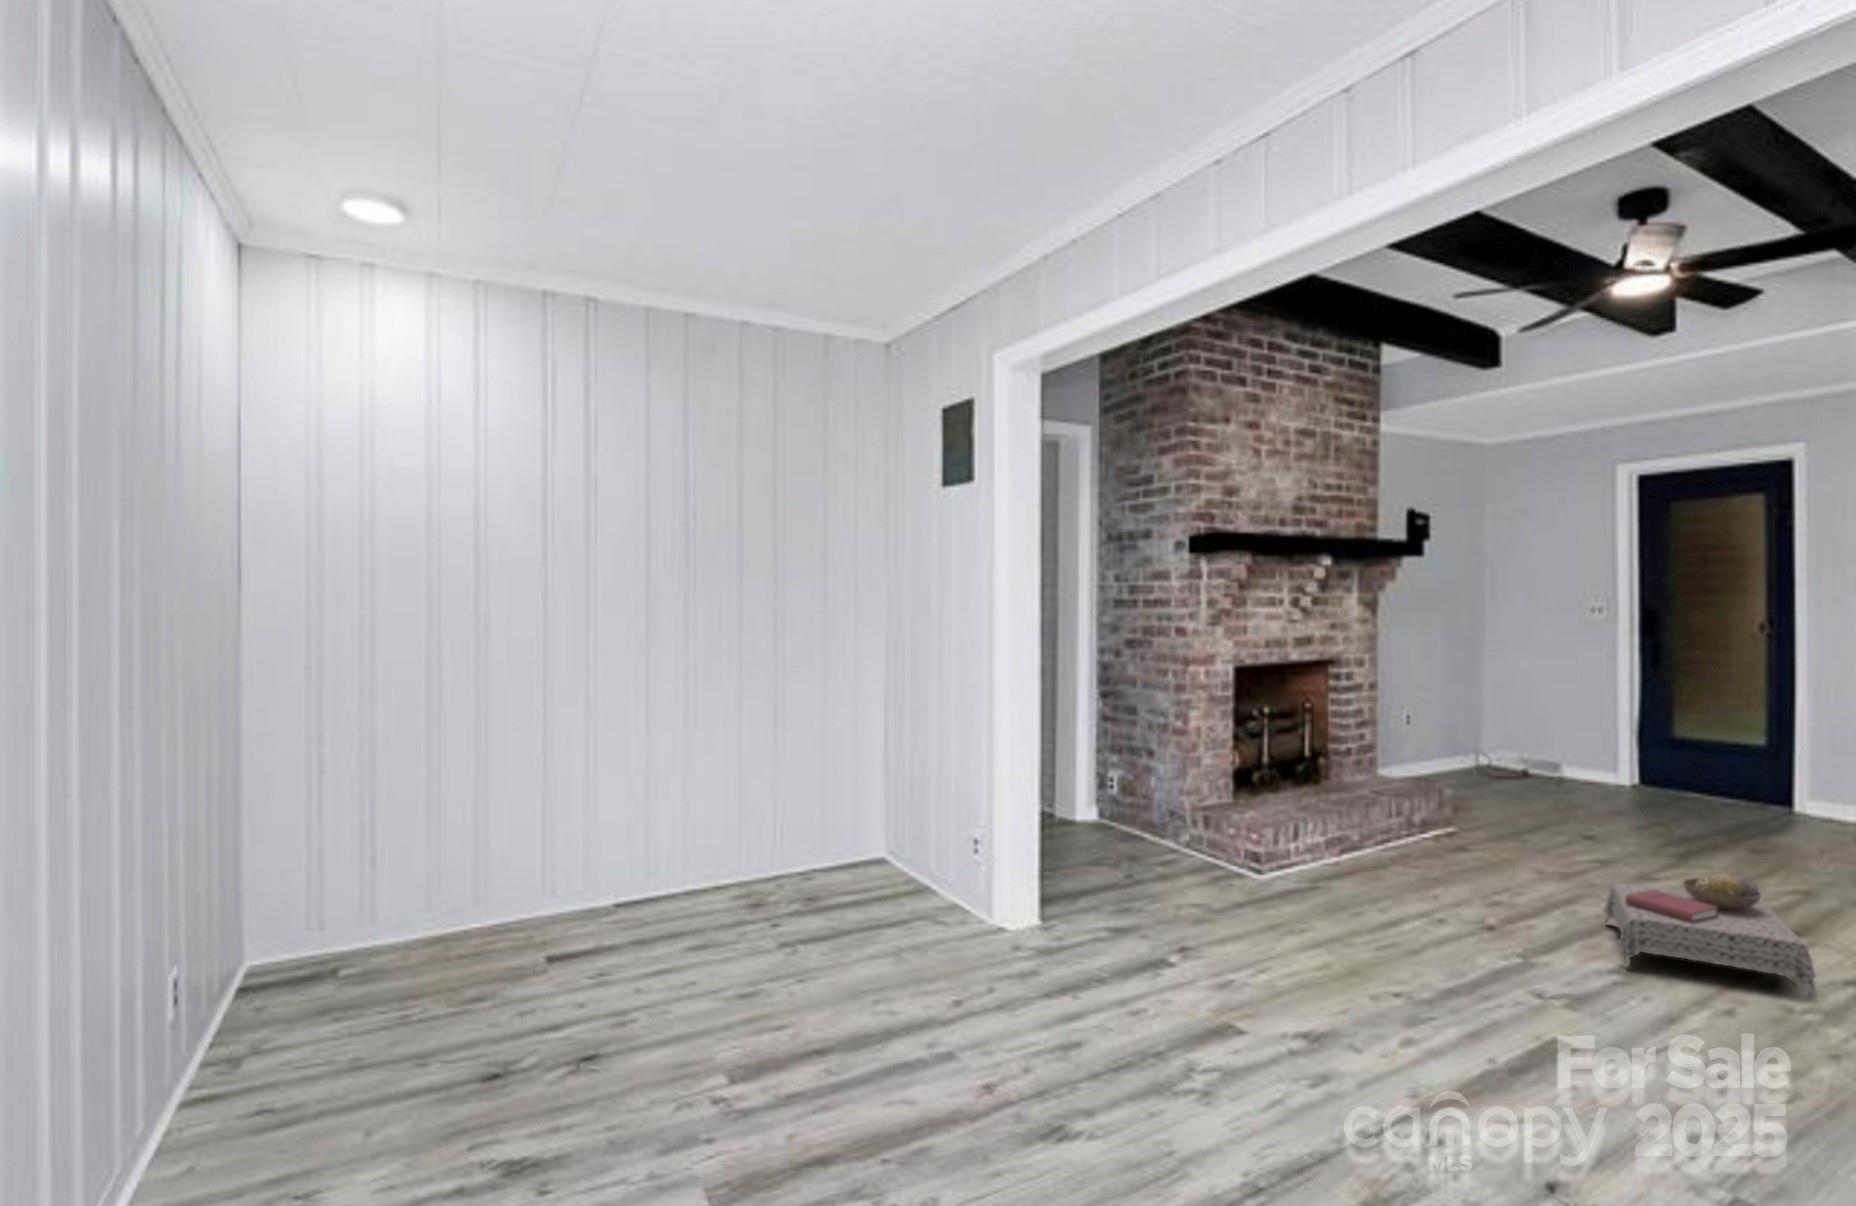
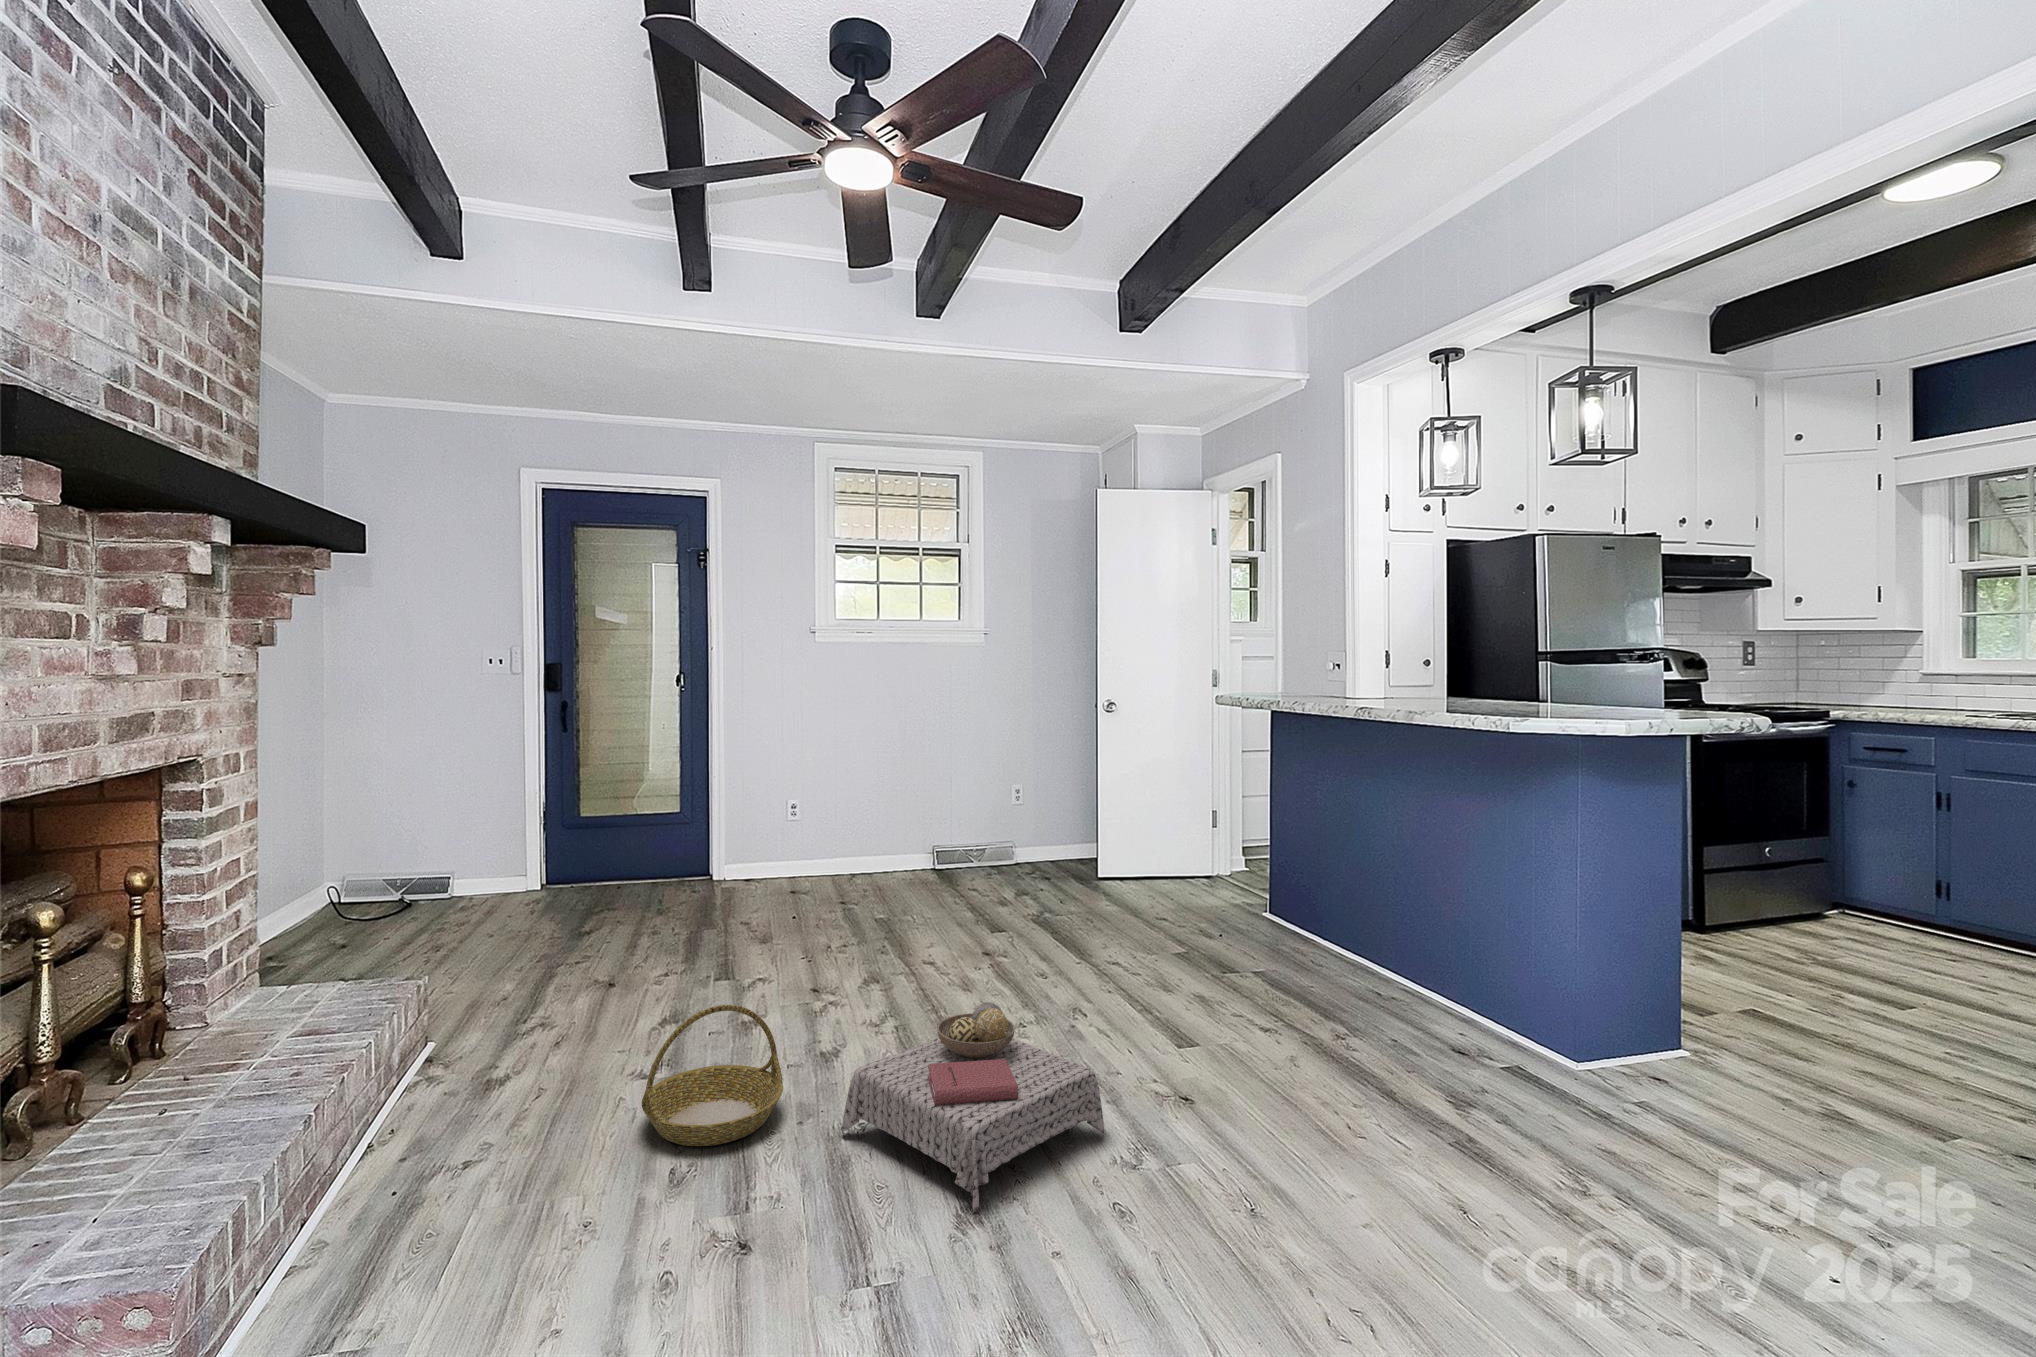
basket: none [1493,823,1593,904] -> present [641,1005,783,1146]

